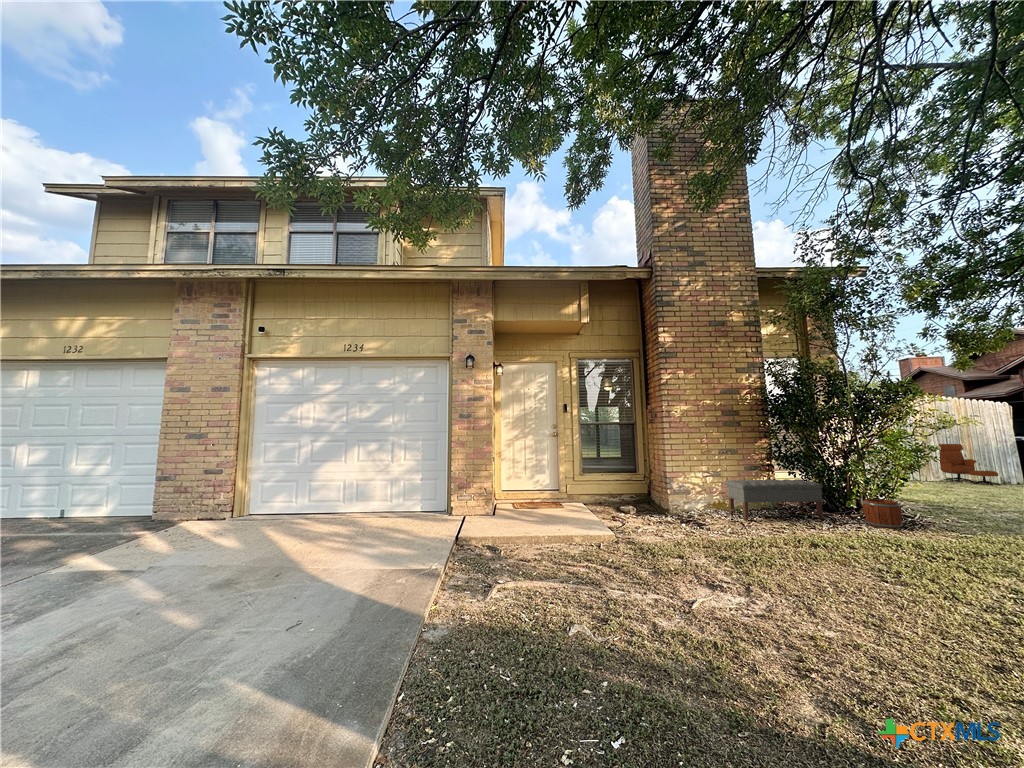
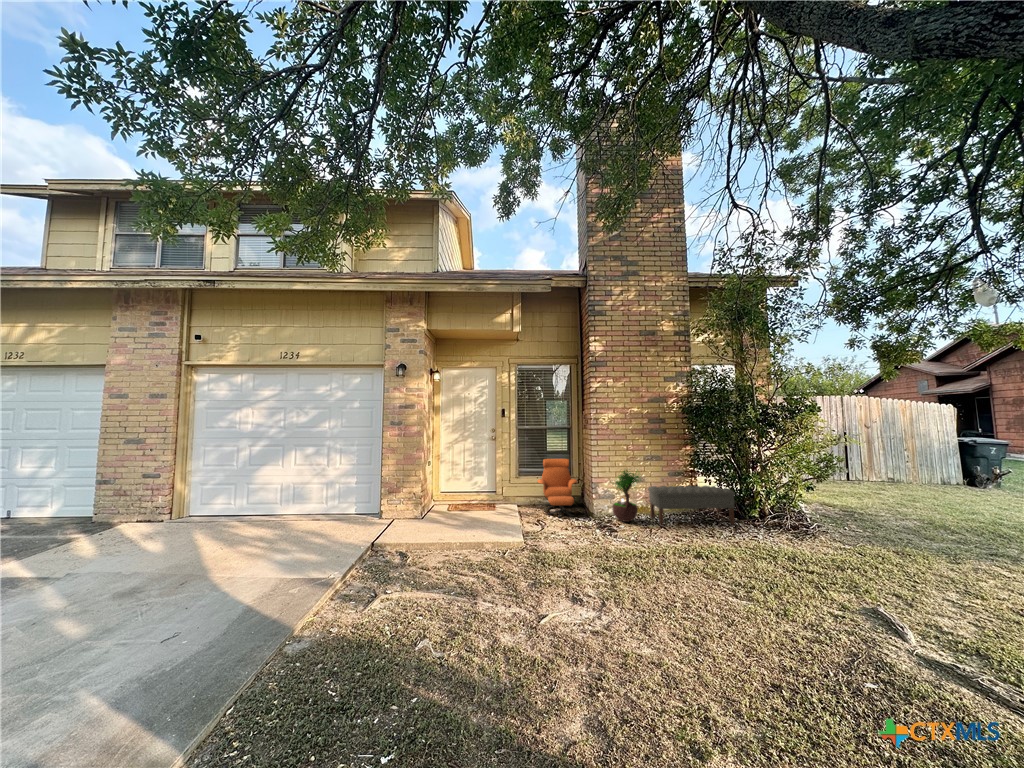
lounge chair: present [939,444,1001,485] -> present [537,459,577,518]
potted tree: none [689,457,725,517] -> present [613,470,639,522]
bucket: present [862,499,902,528] -> none [769,506,803,536]

